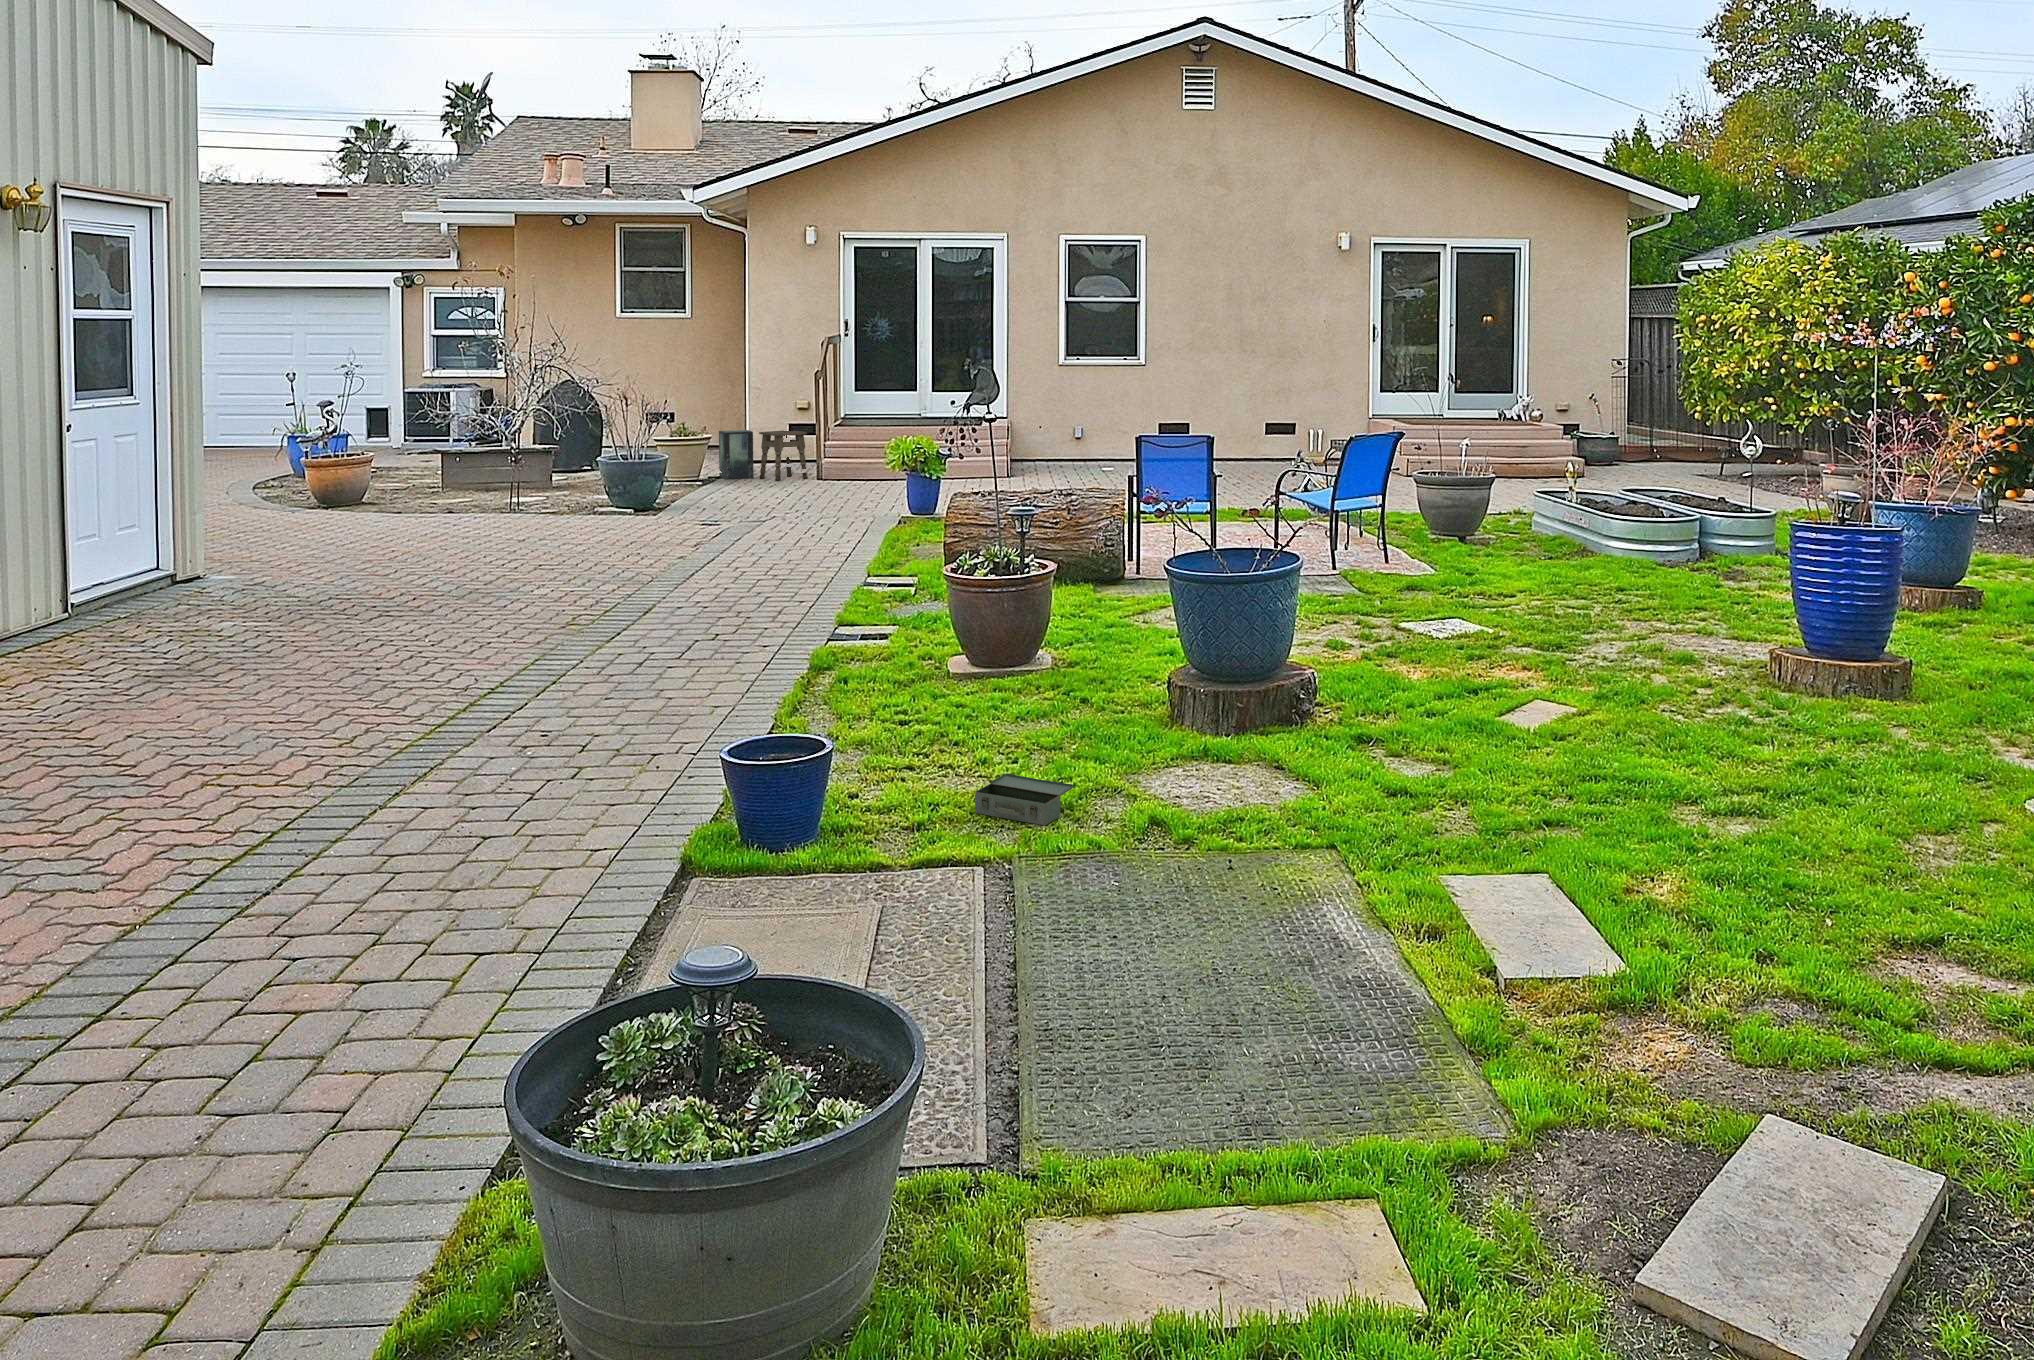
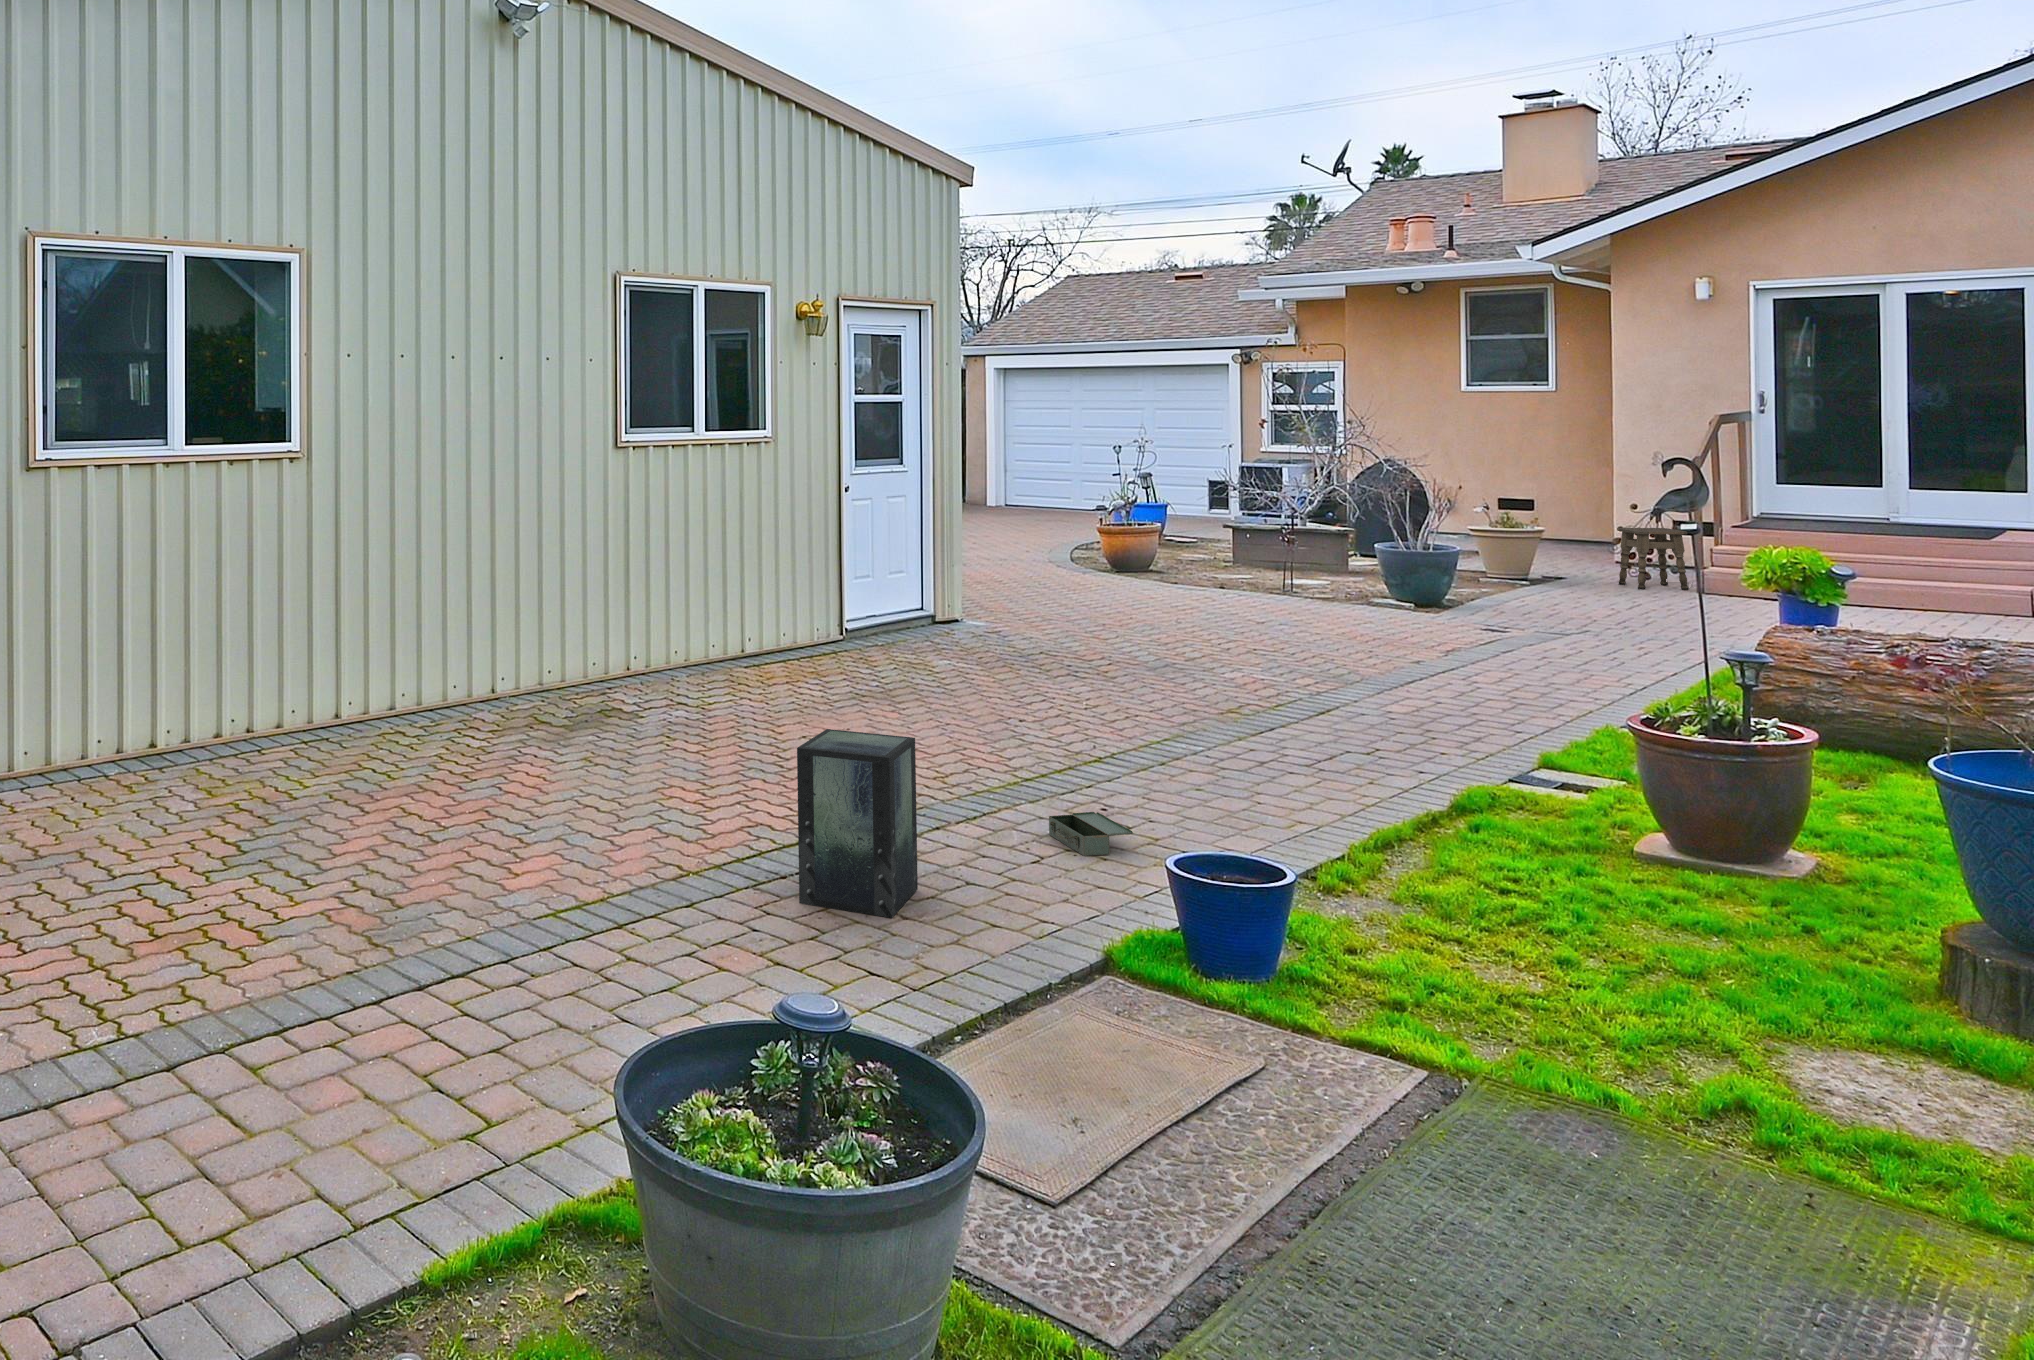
storage box: present [719,430,754,480] -> present [797,729,918,918]
toolbox: present [975,774,1074,826] -> present [1049,812,1133,856]

